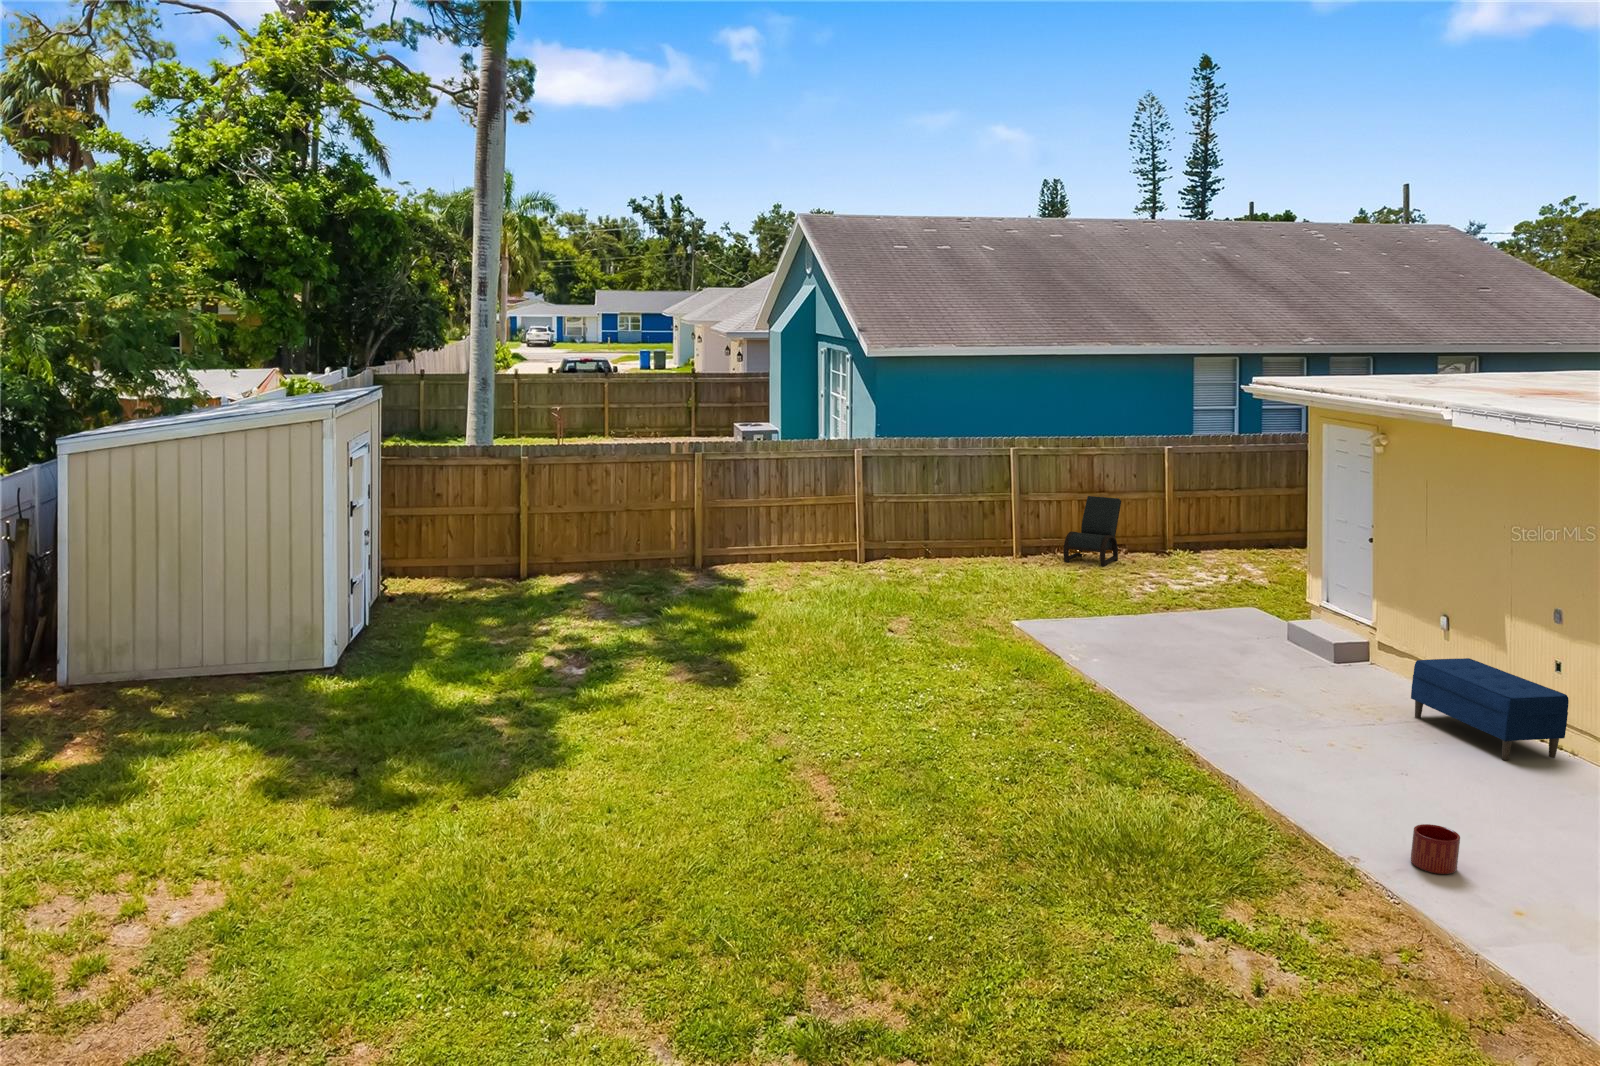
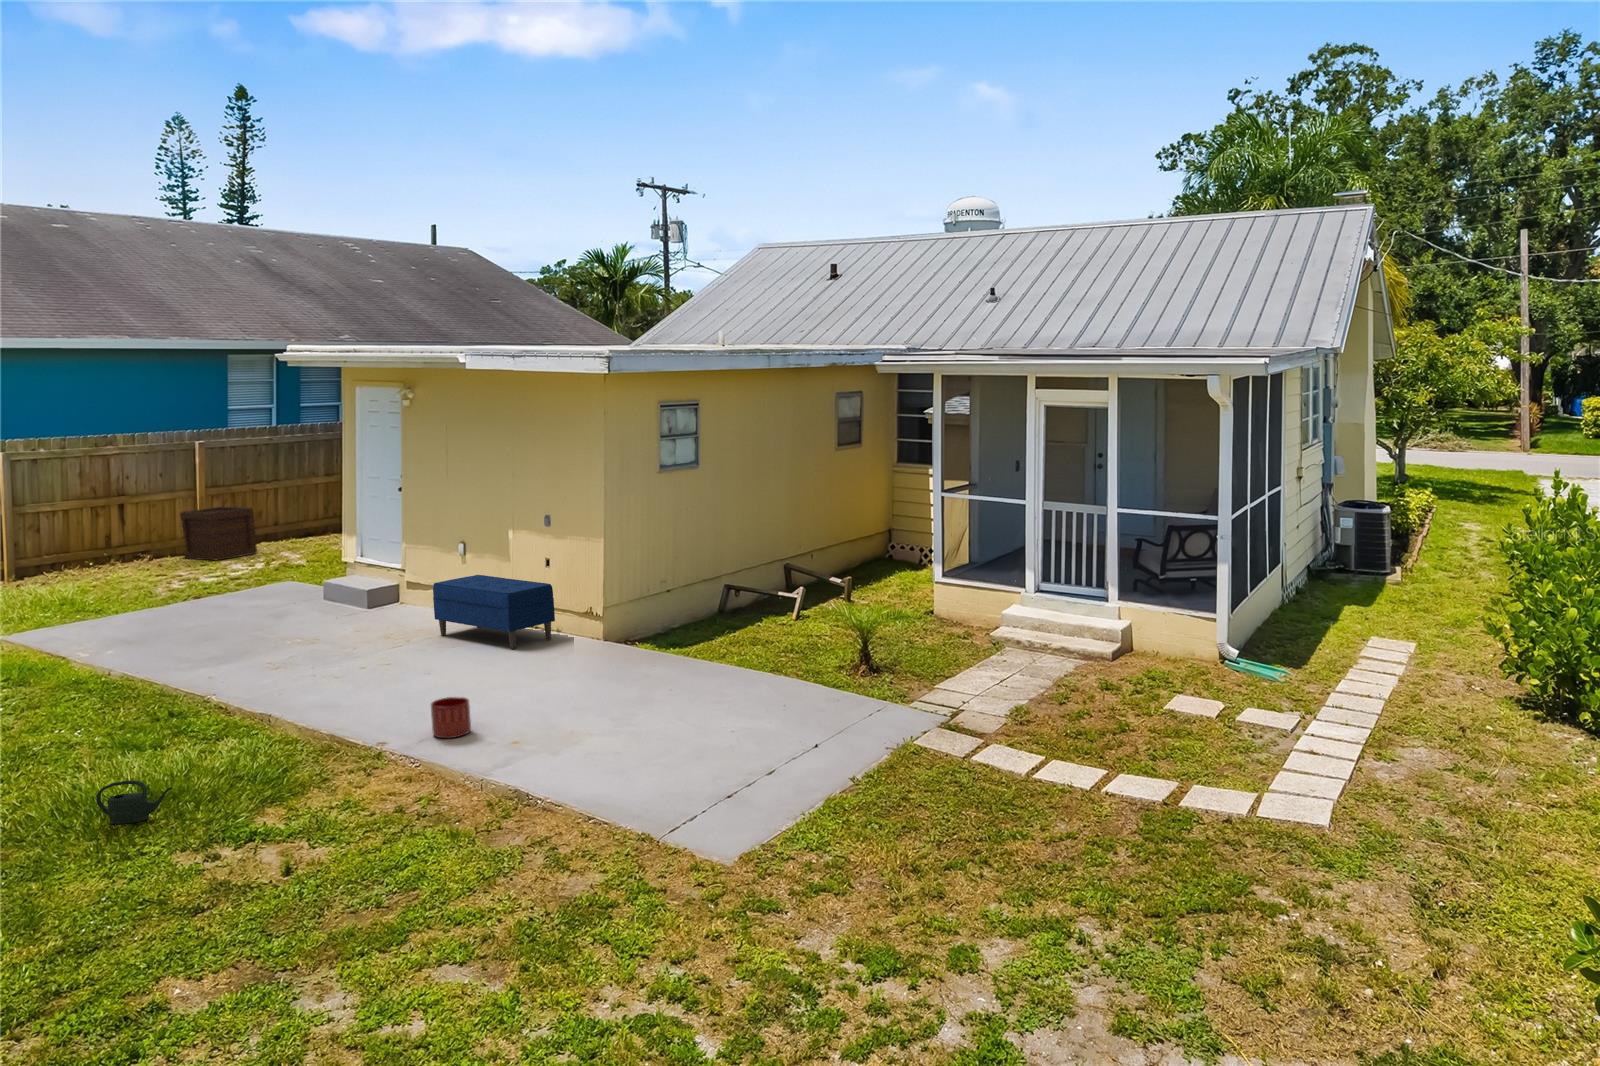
lounge chair: present [1063,496,1121,566] -> none [69,499,142,577]
wooden crate: none [1153,512,1221,564] -> present [180,507,257,561]
watering can: none [1093,831,1156,873] -> present [96,781,172,824]

